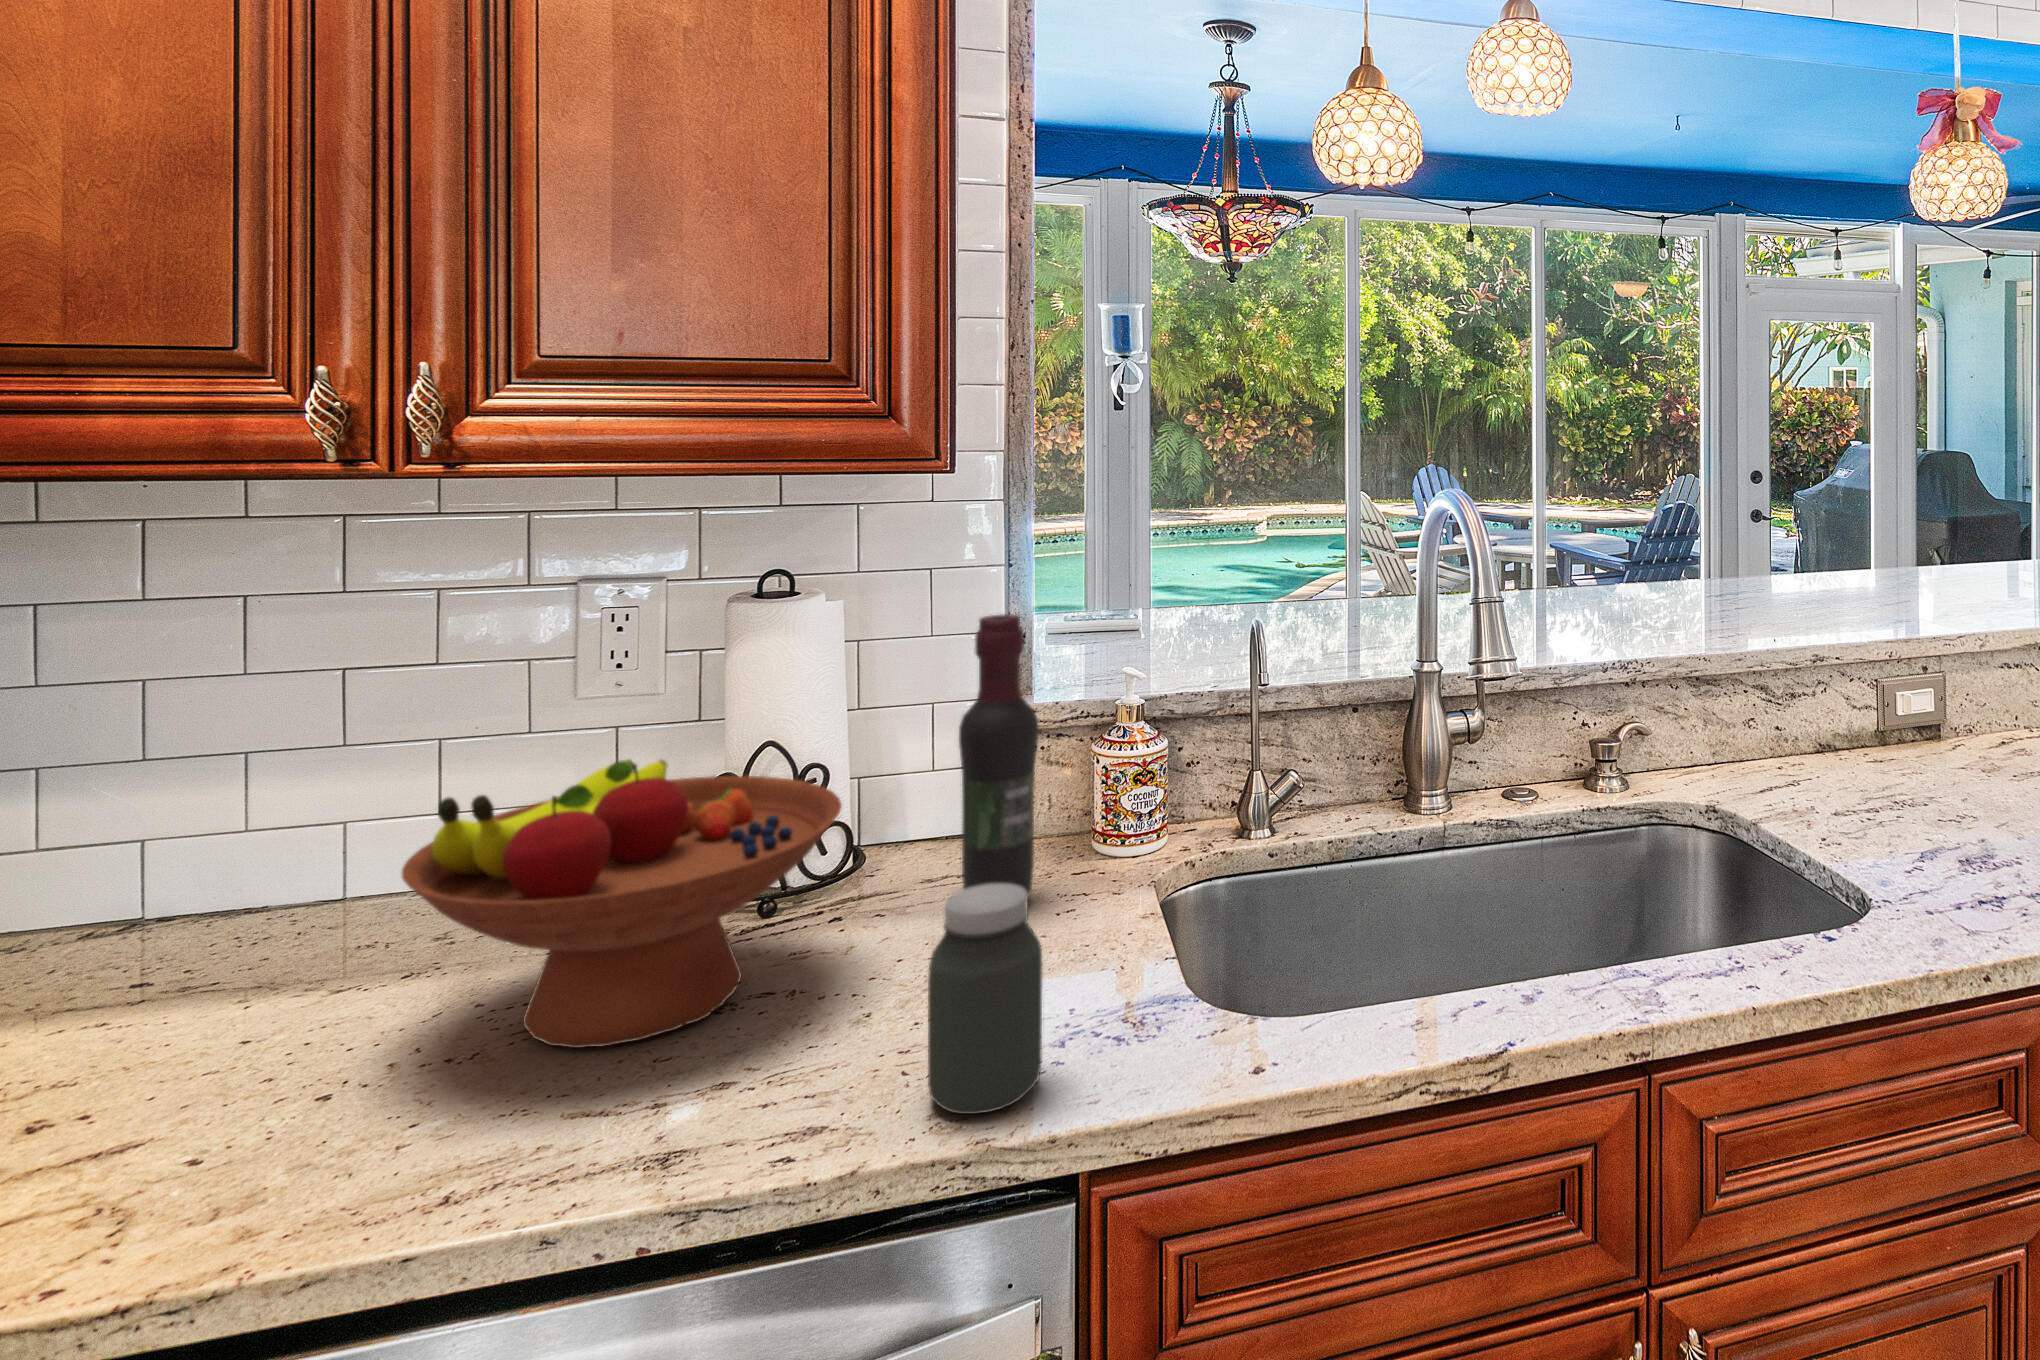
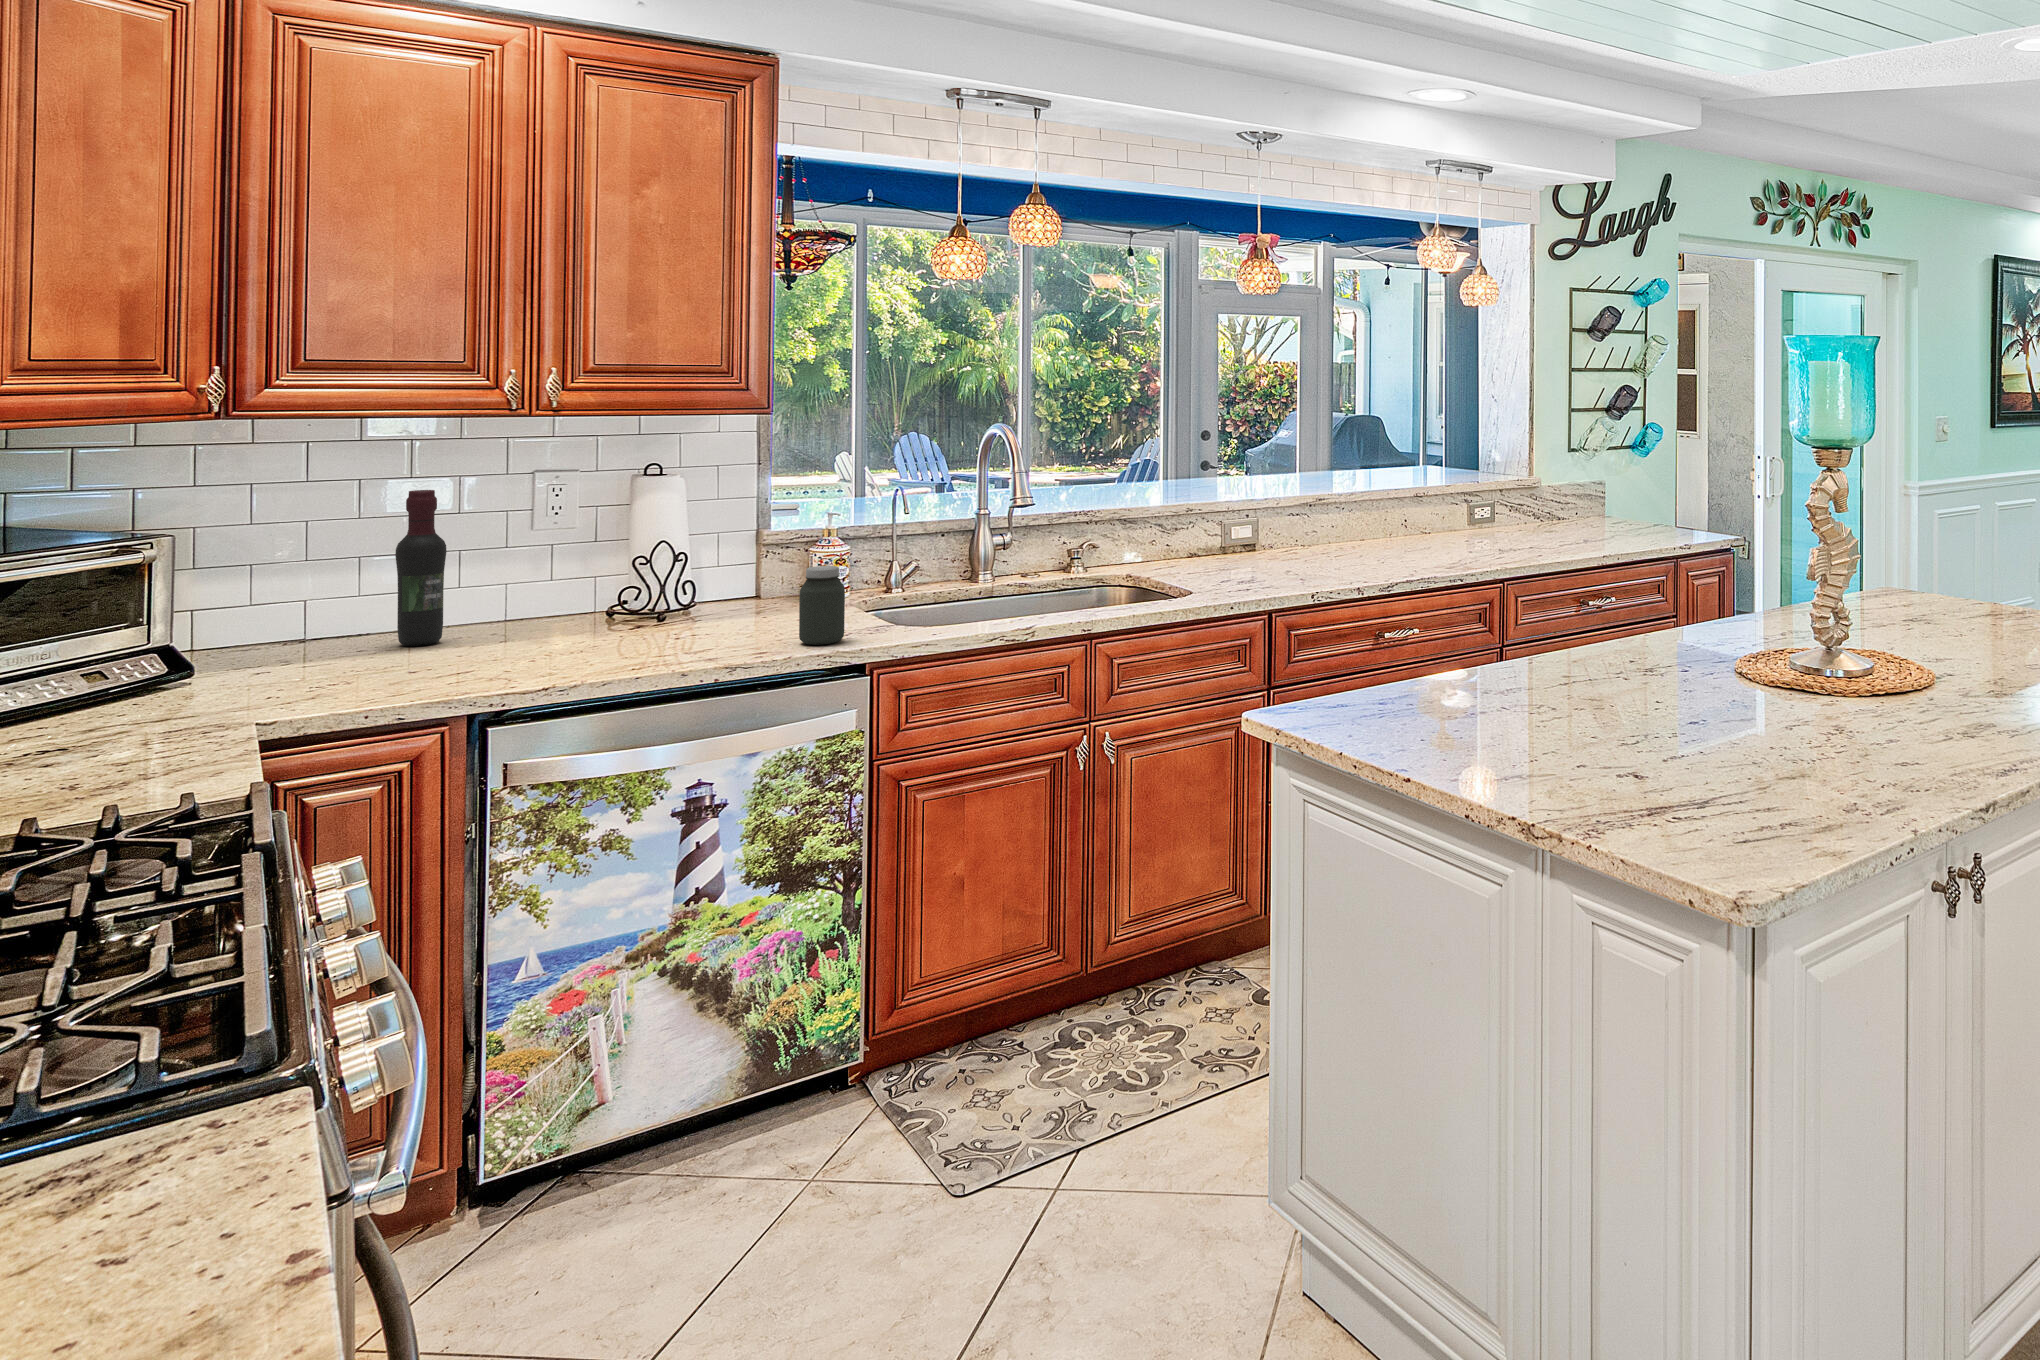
wine bottle: present [959,614,1039,897] -> present [395,490,447,646]
fruit bowl: present [402,759,842,1048] -> none [542,536,728,645]

